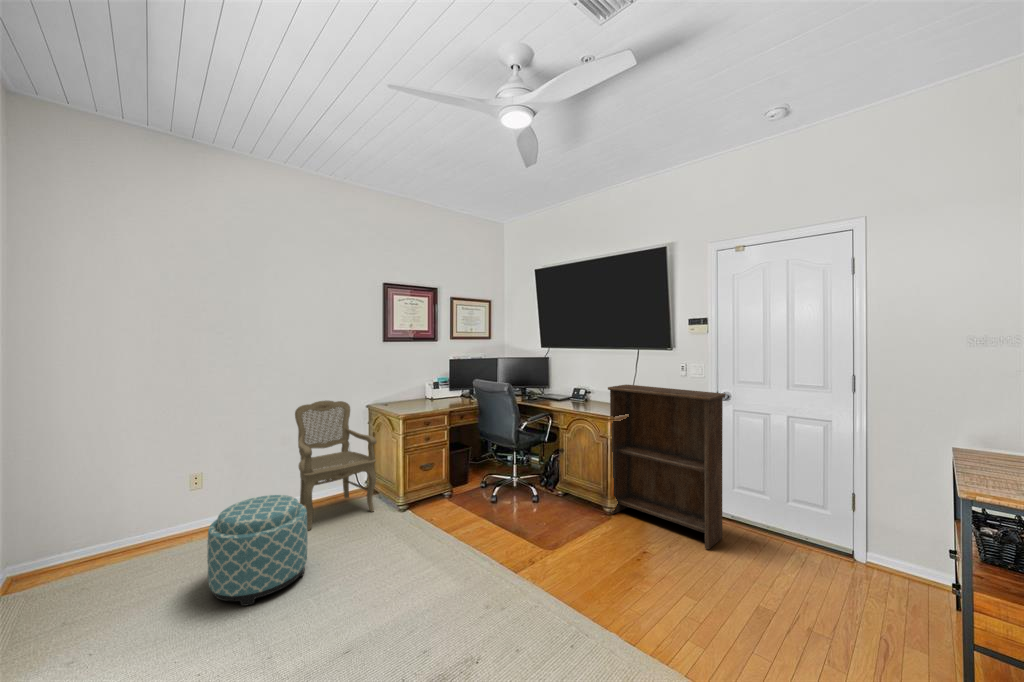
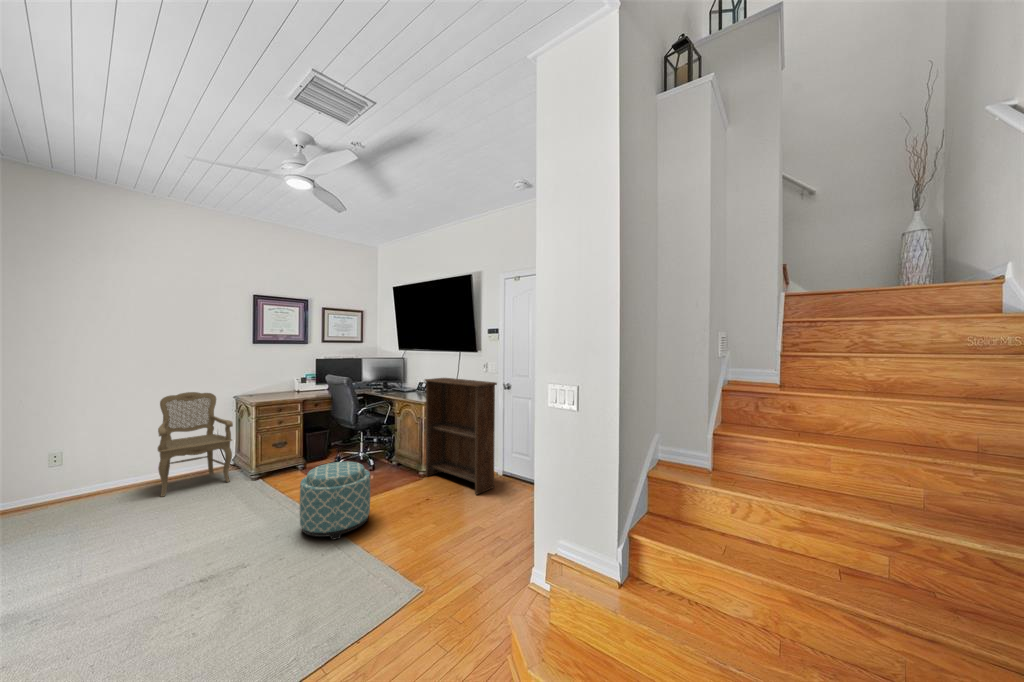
ottoman: present [207,495,308,606] -> present [300,462,370,540]

